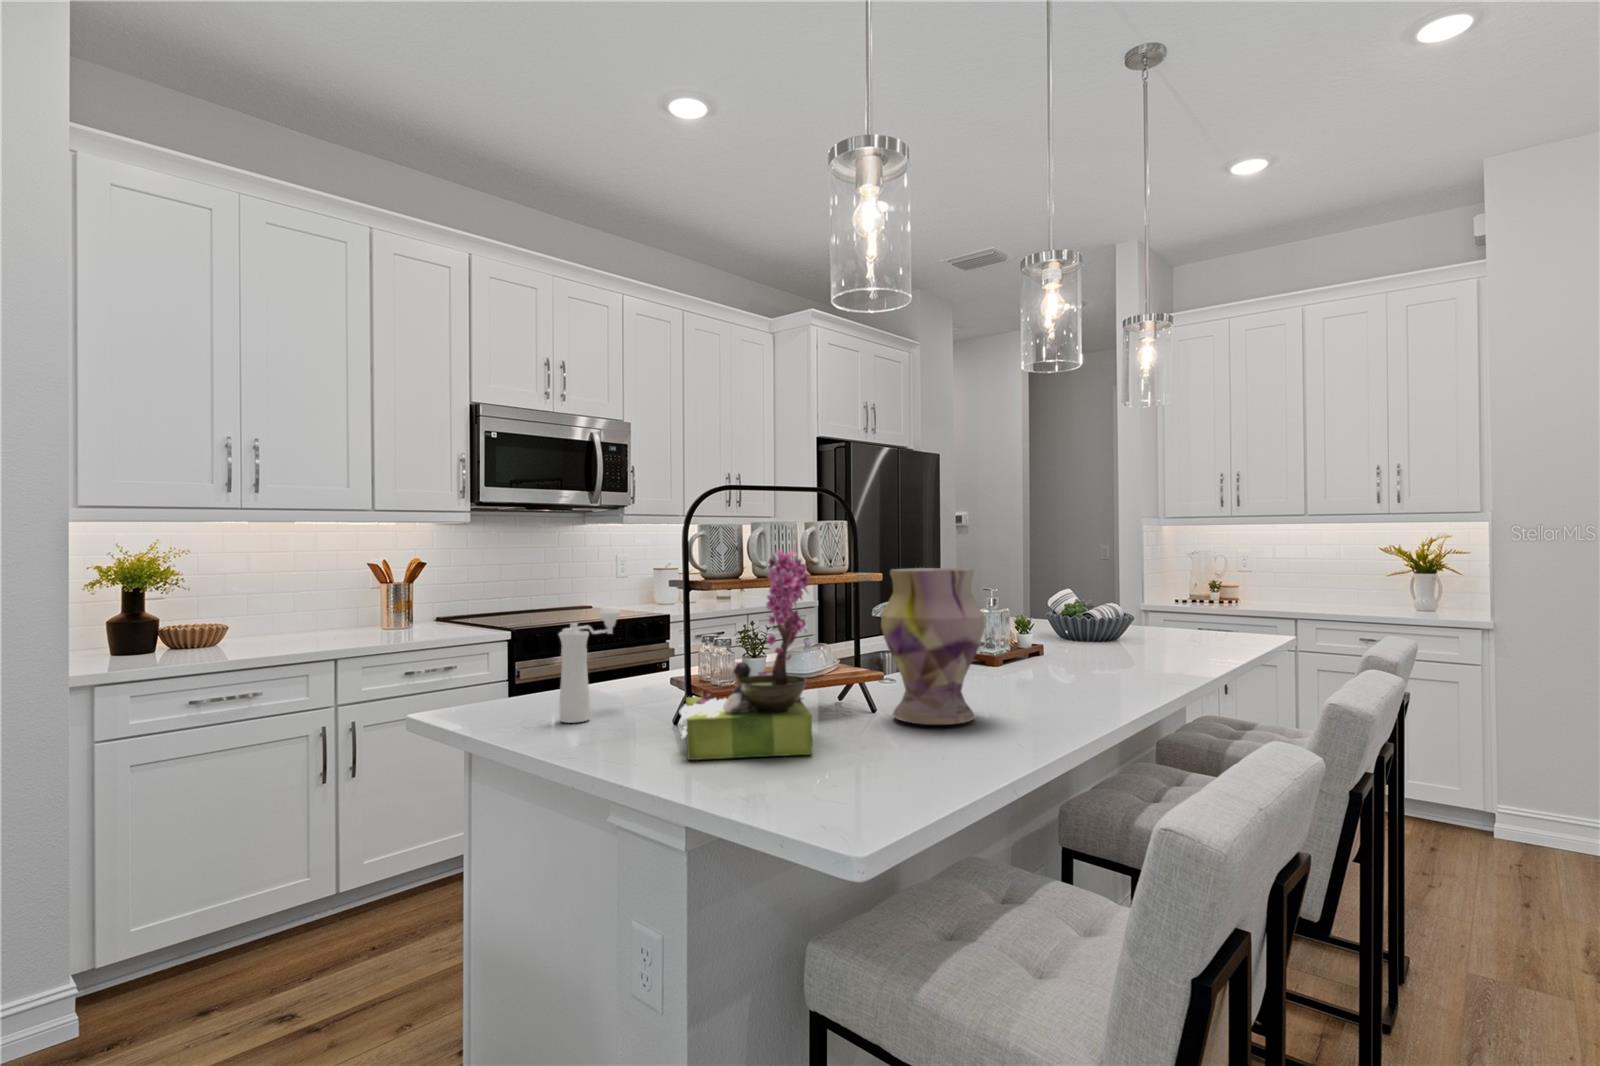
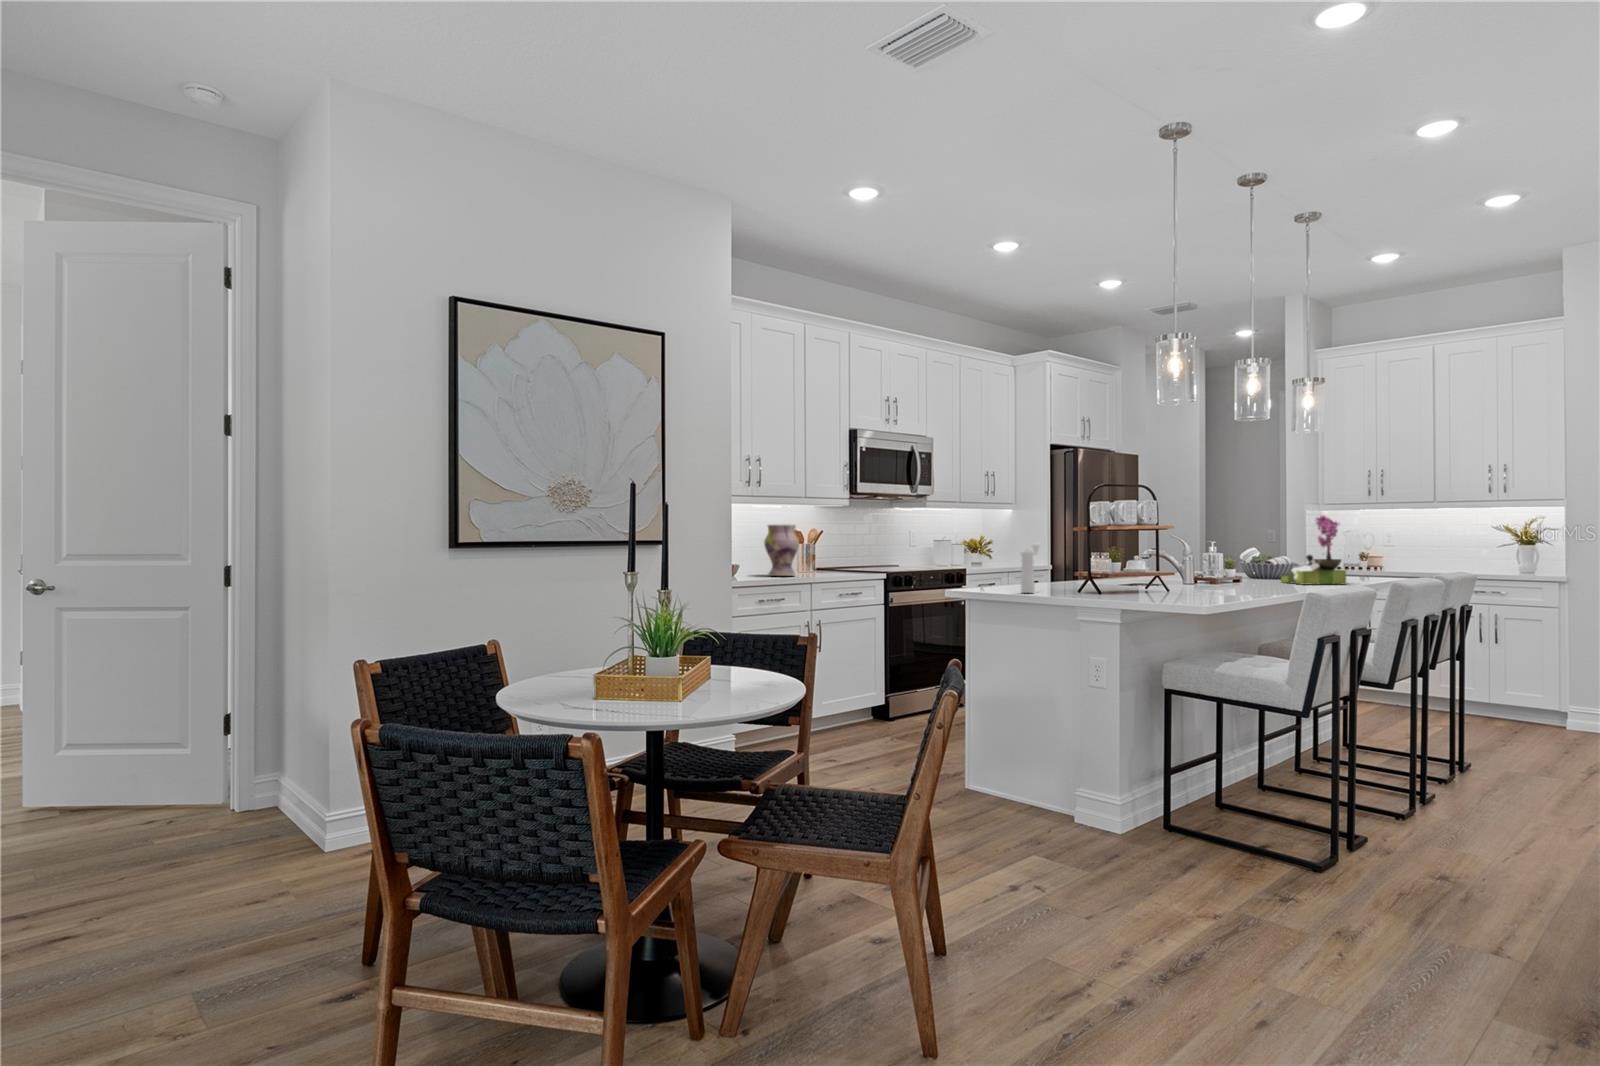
flower arrangement: present [680,550,812,760] -> present [1281,515,1346,585]
vase: present [881,568,985,725] -> present [764,525,799,576]

